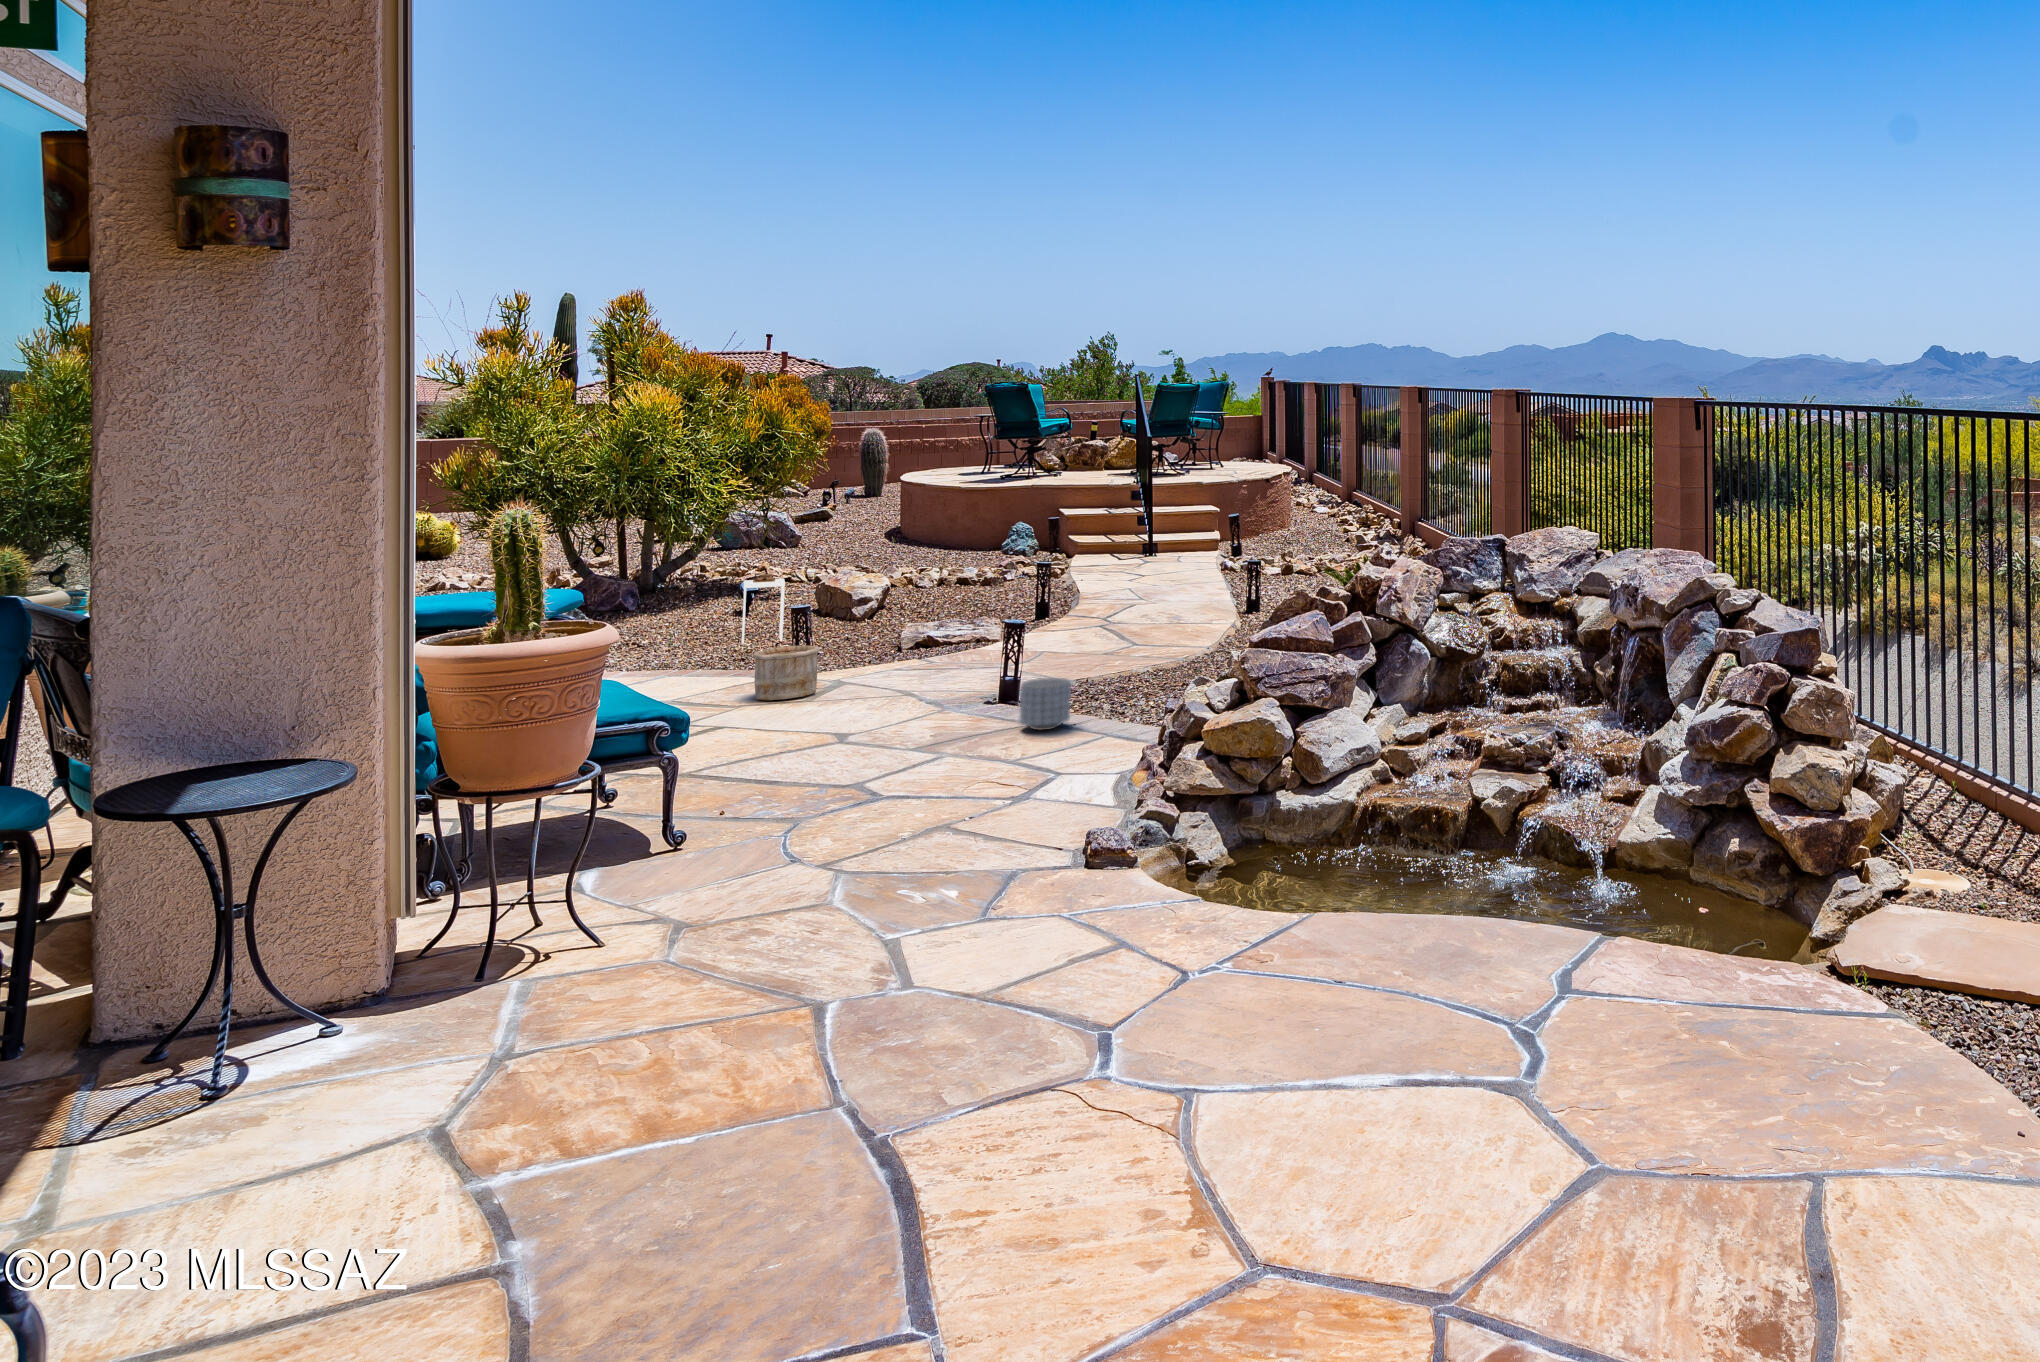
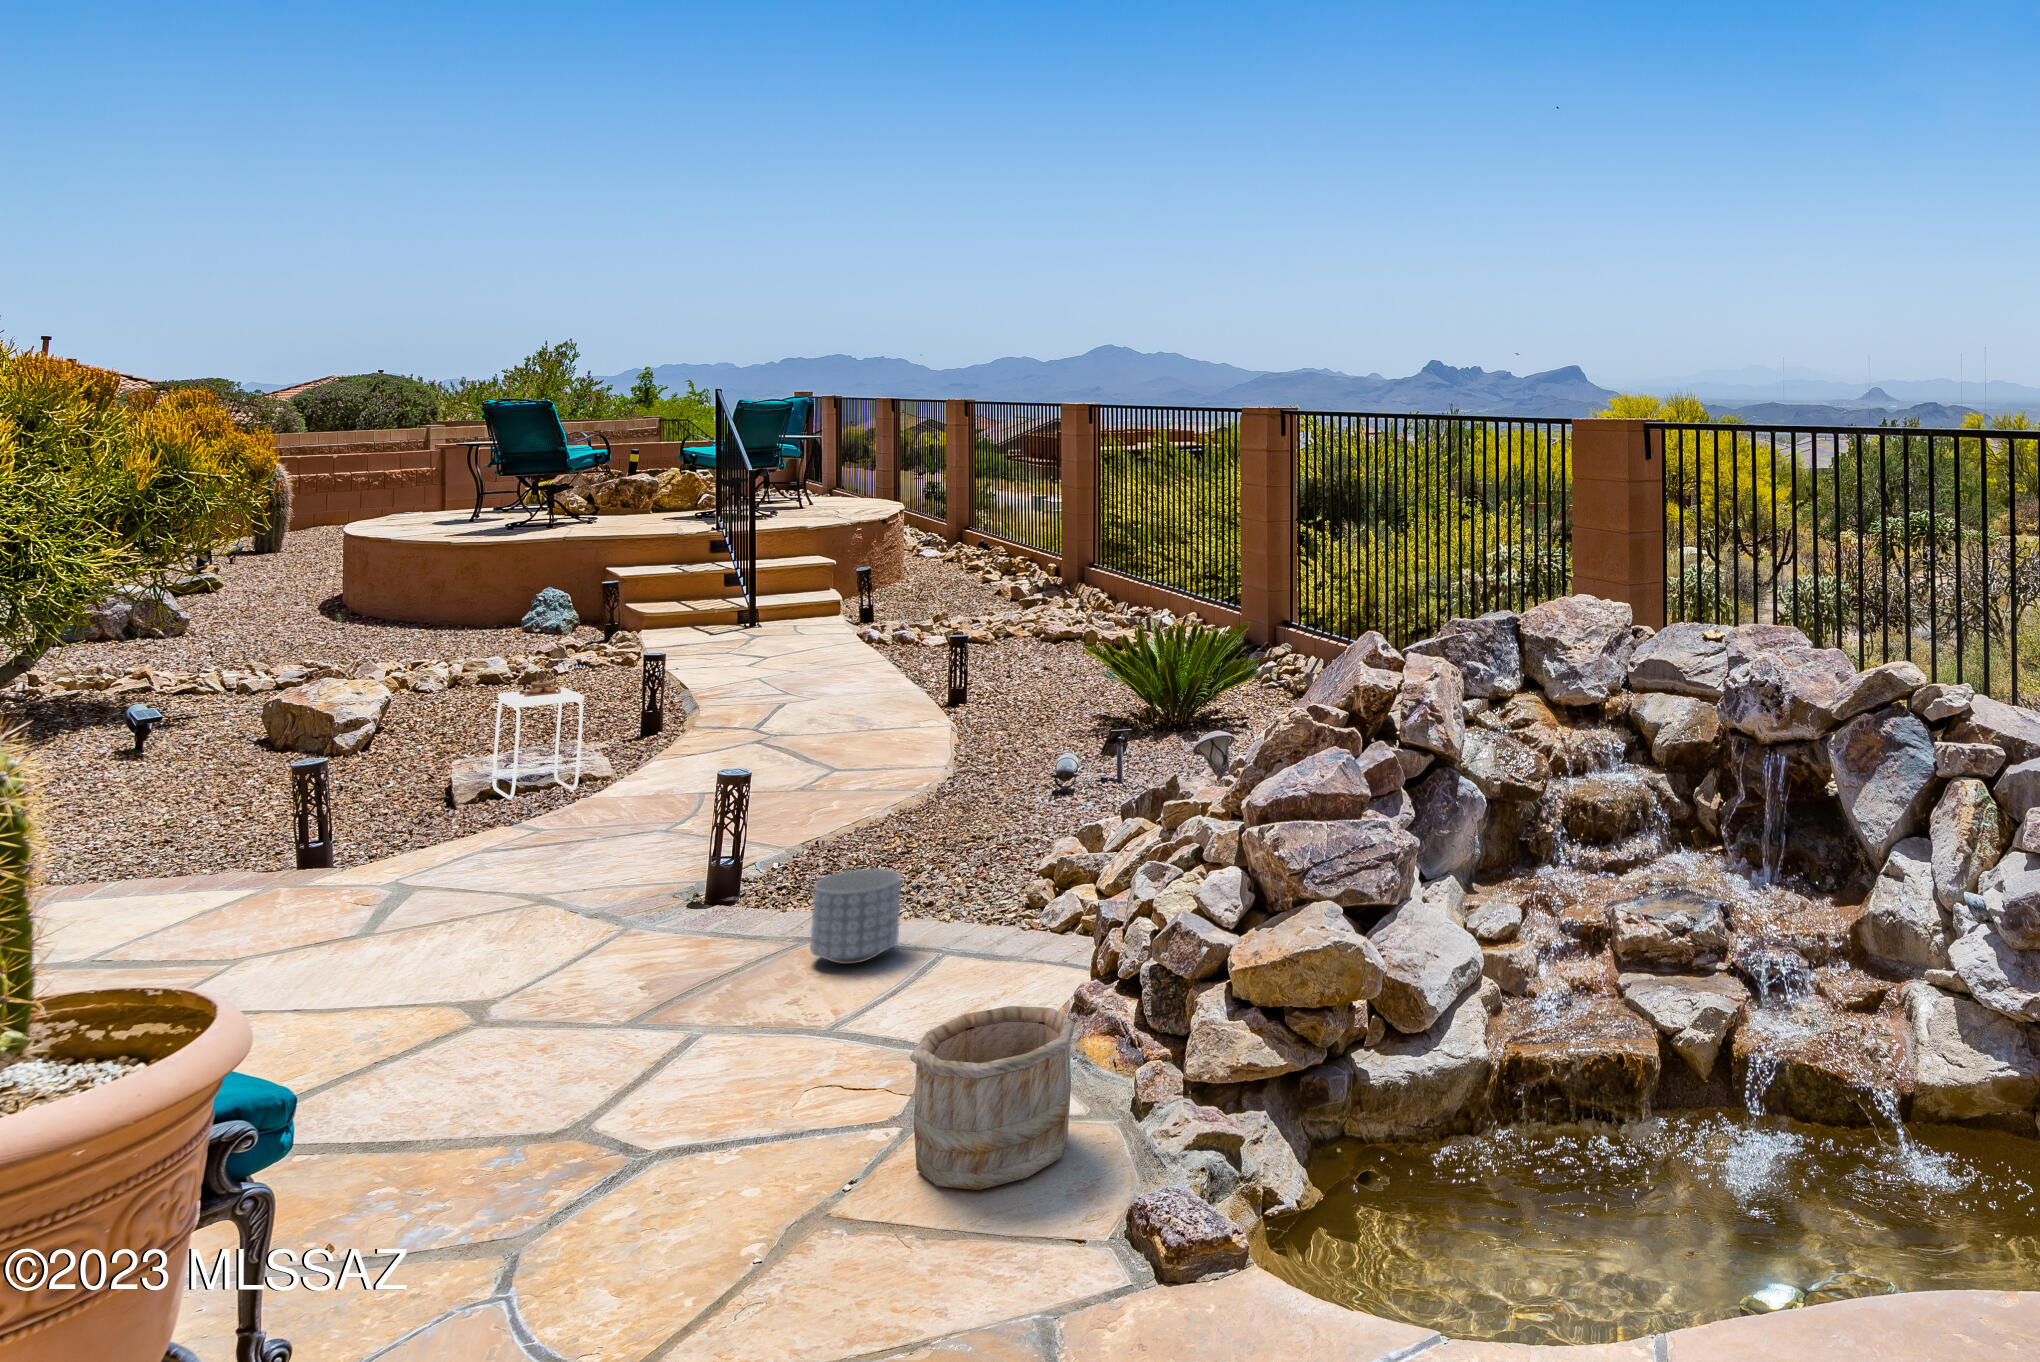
side table: present [742,573,785,644] -> present [492,681,584,799]
wooden bucket: present [753,645,819,700] -> present [910,1006,1075,1190]

